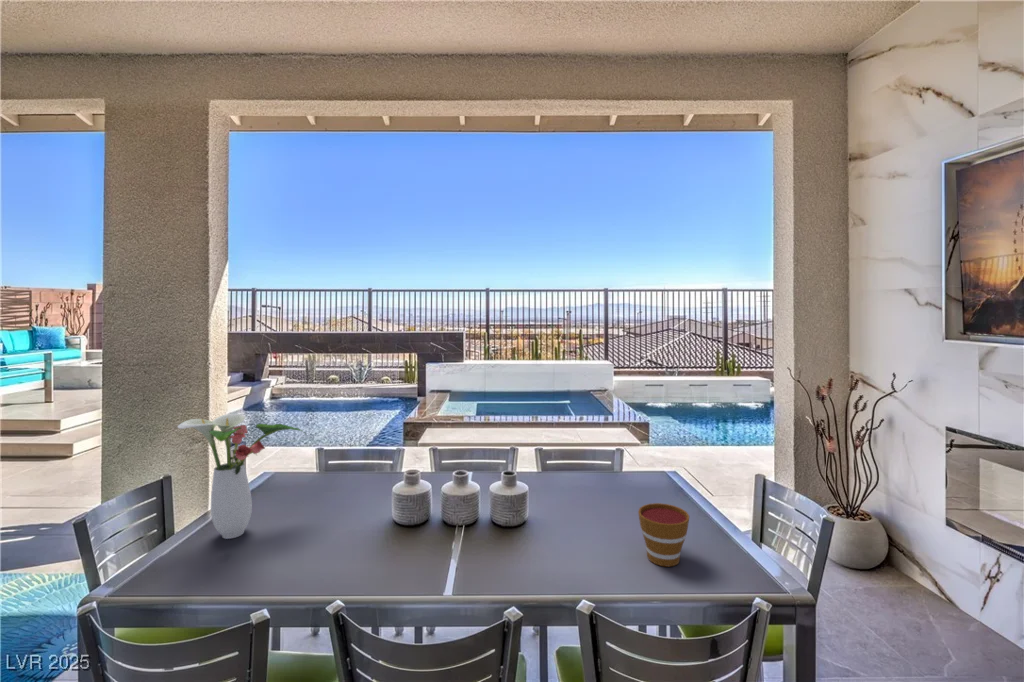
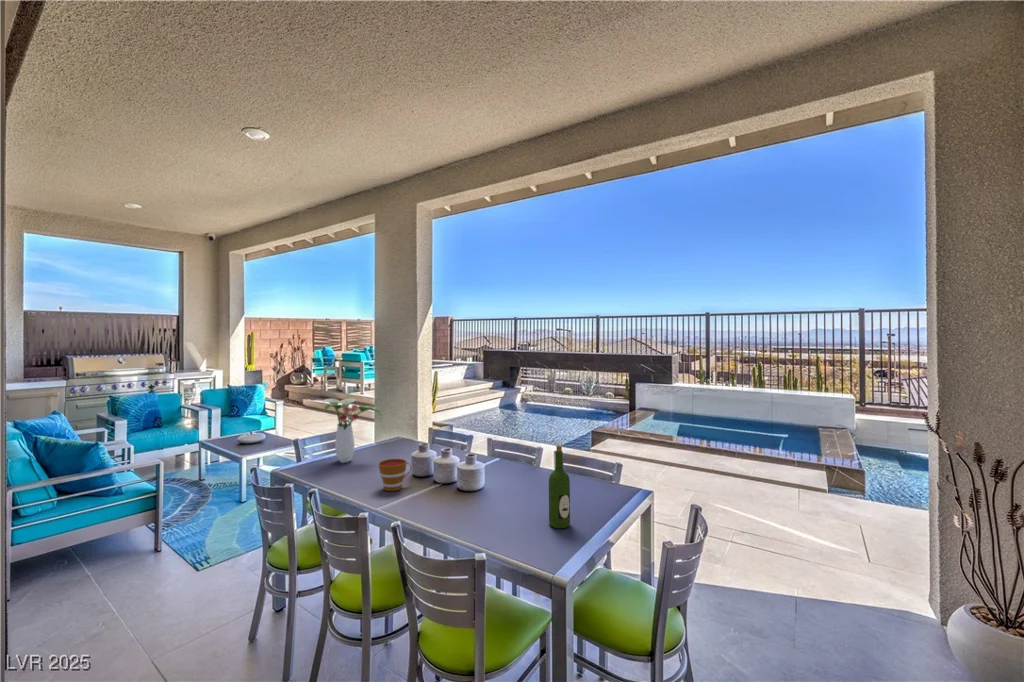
wine bottle: none [687,430,717,538] -> present [549,446,570,529]
cup: present [638,503,689,567] -> present [379,459,411,491]

